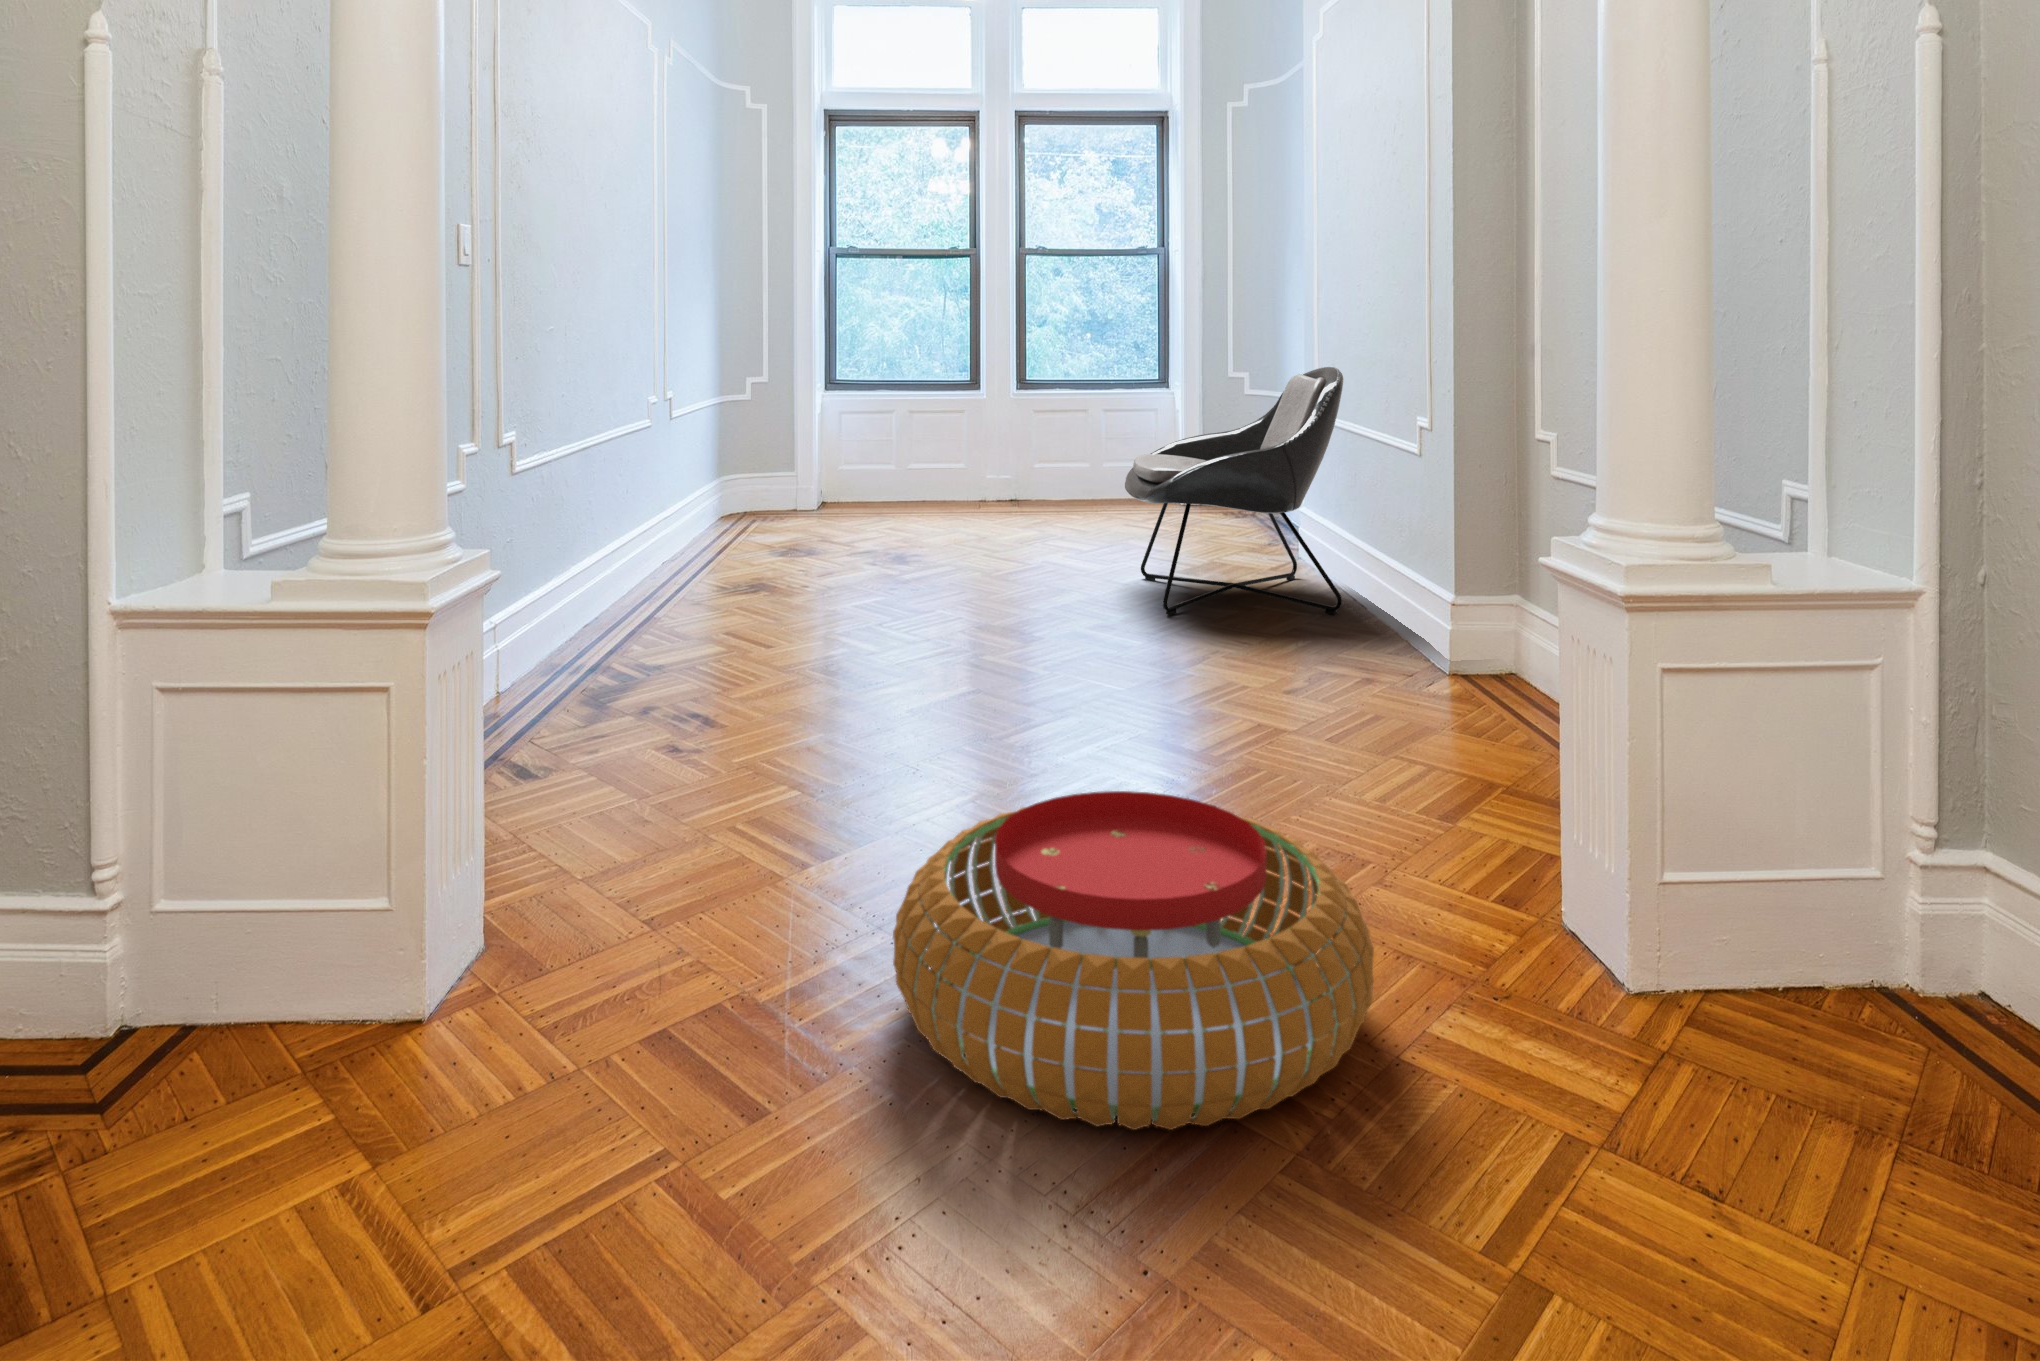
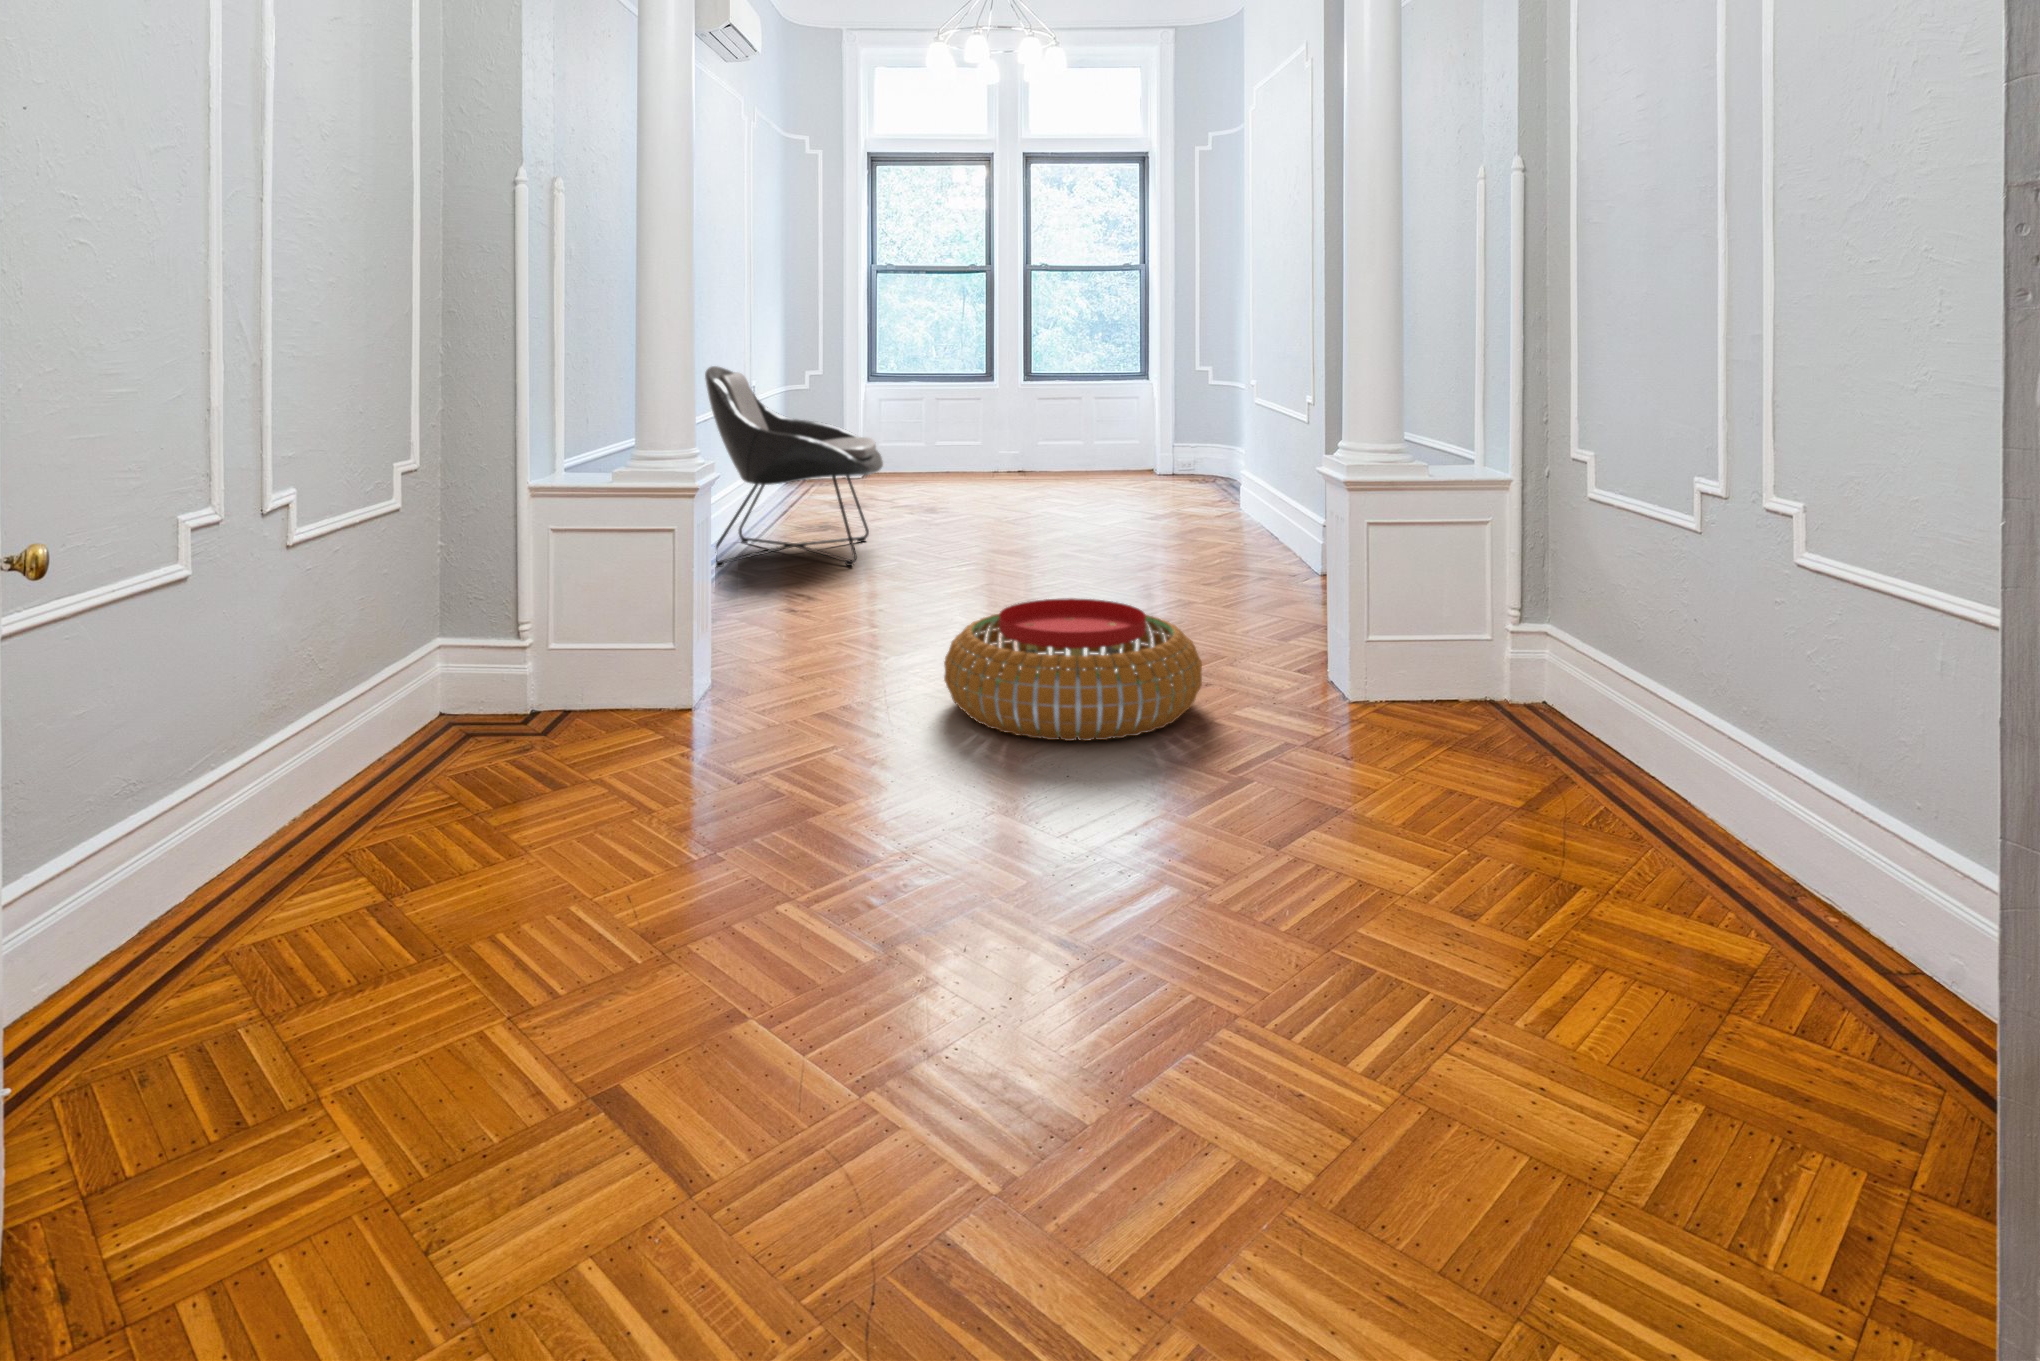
lounge chair: present [1125,367,1343,615] -> present [705,366,883,567]

